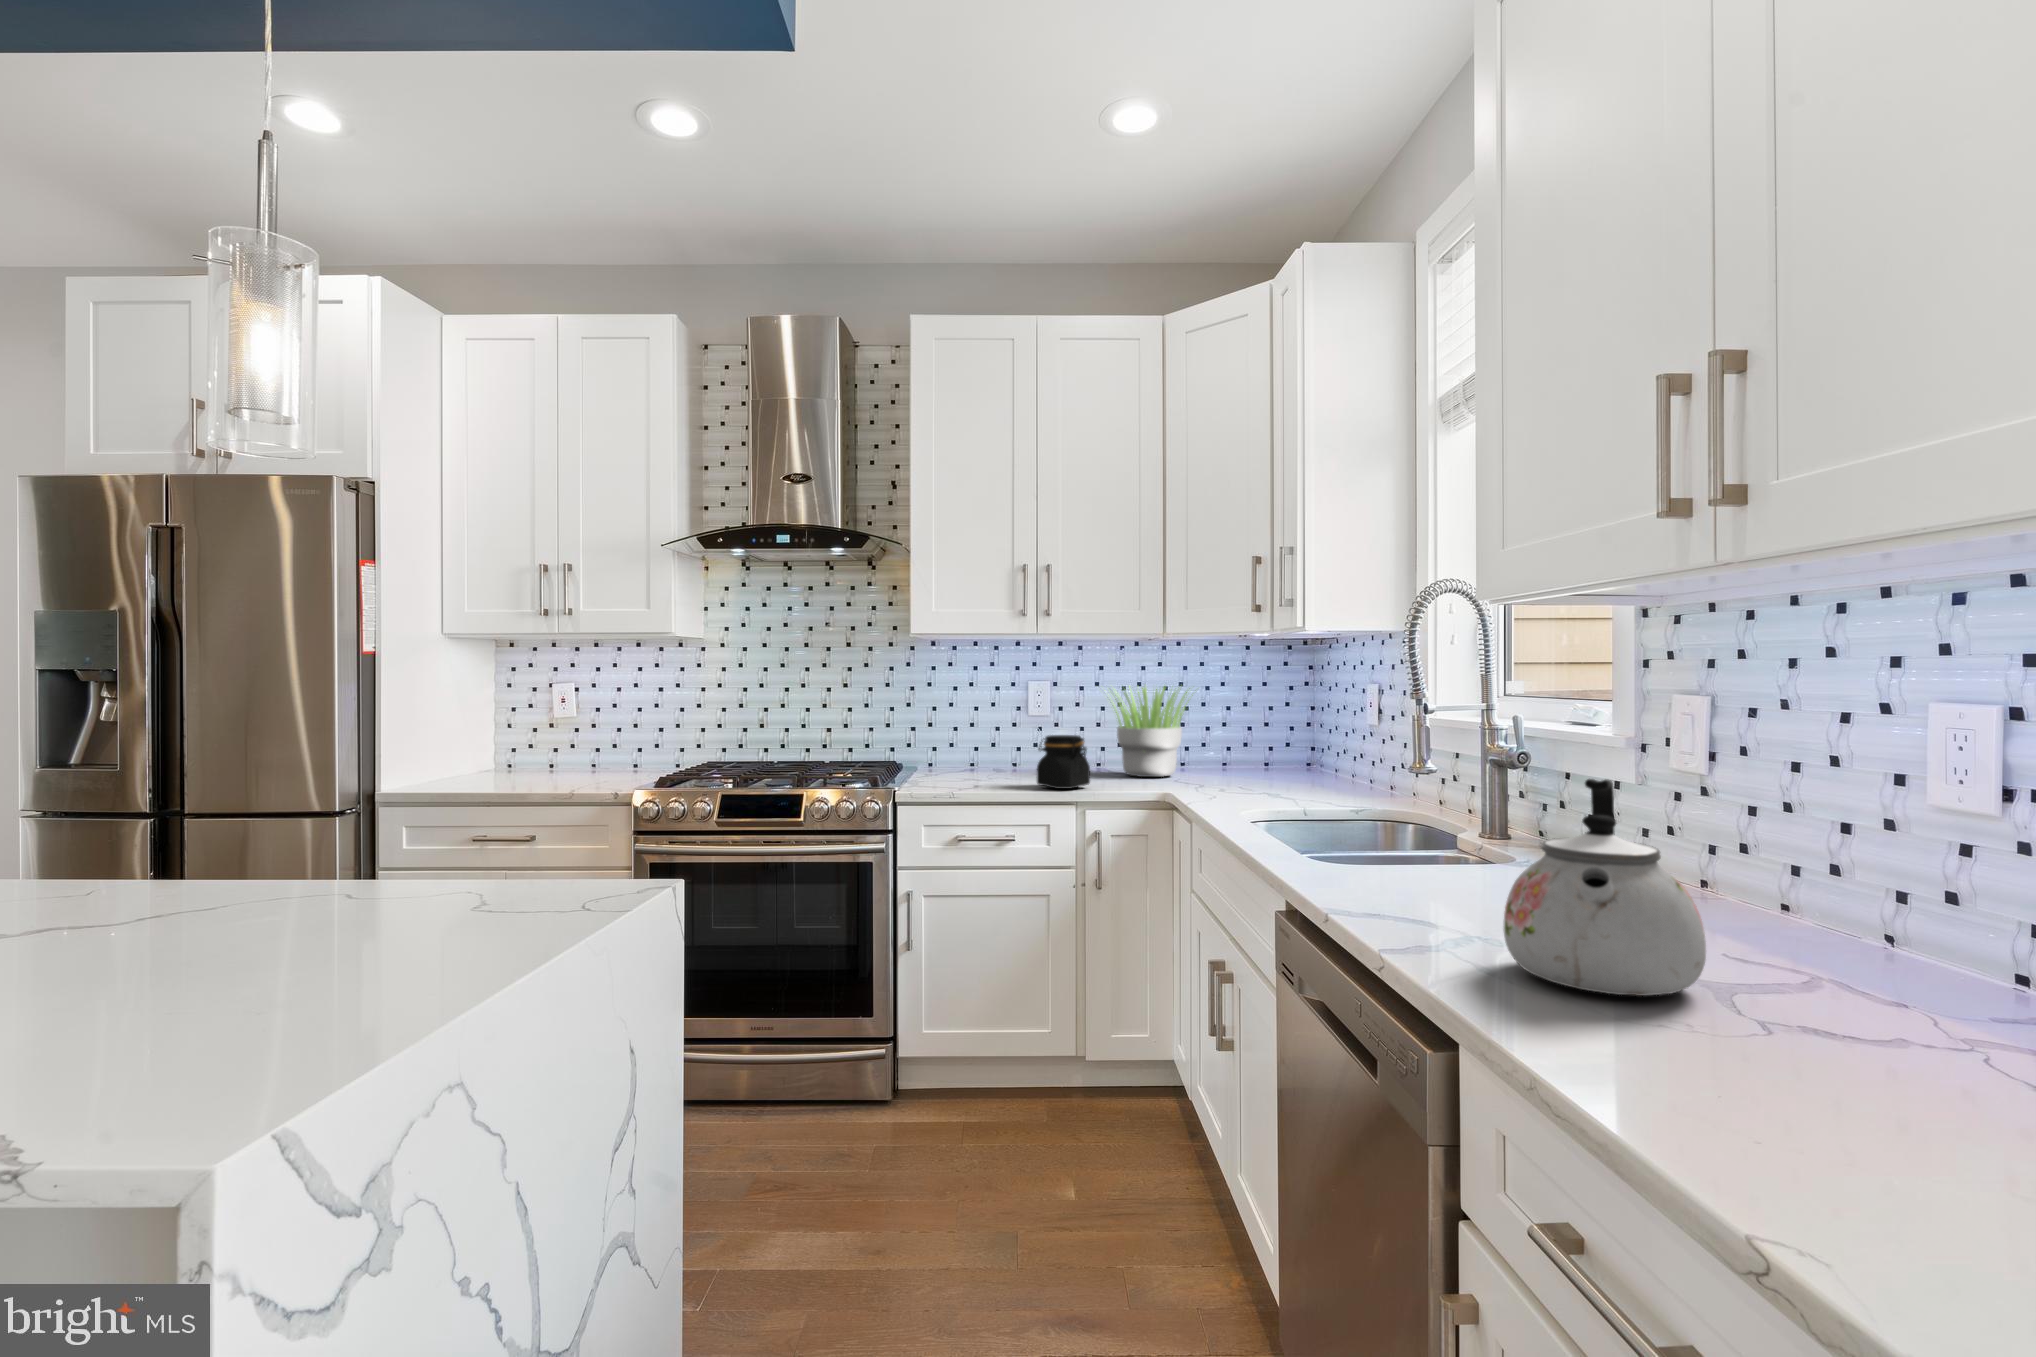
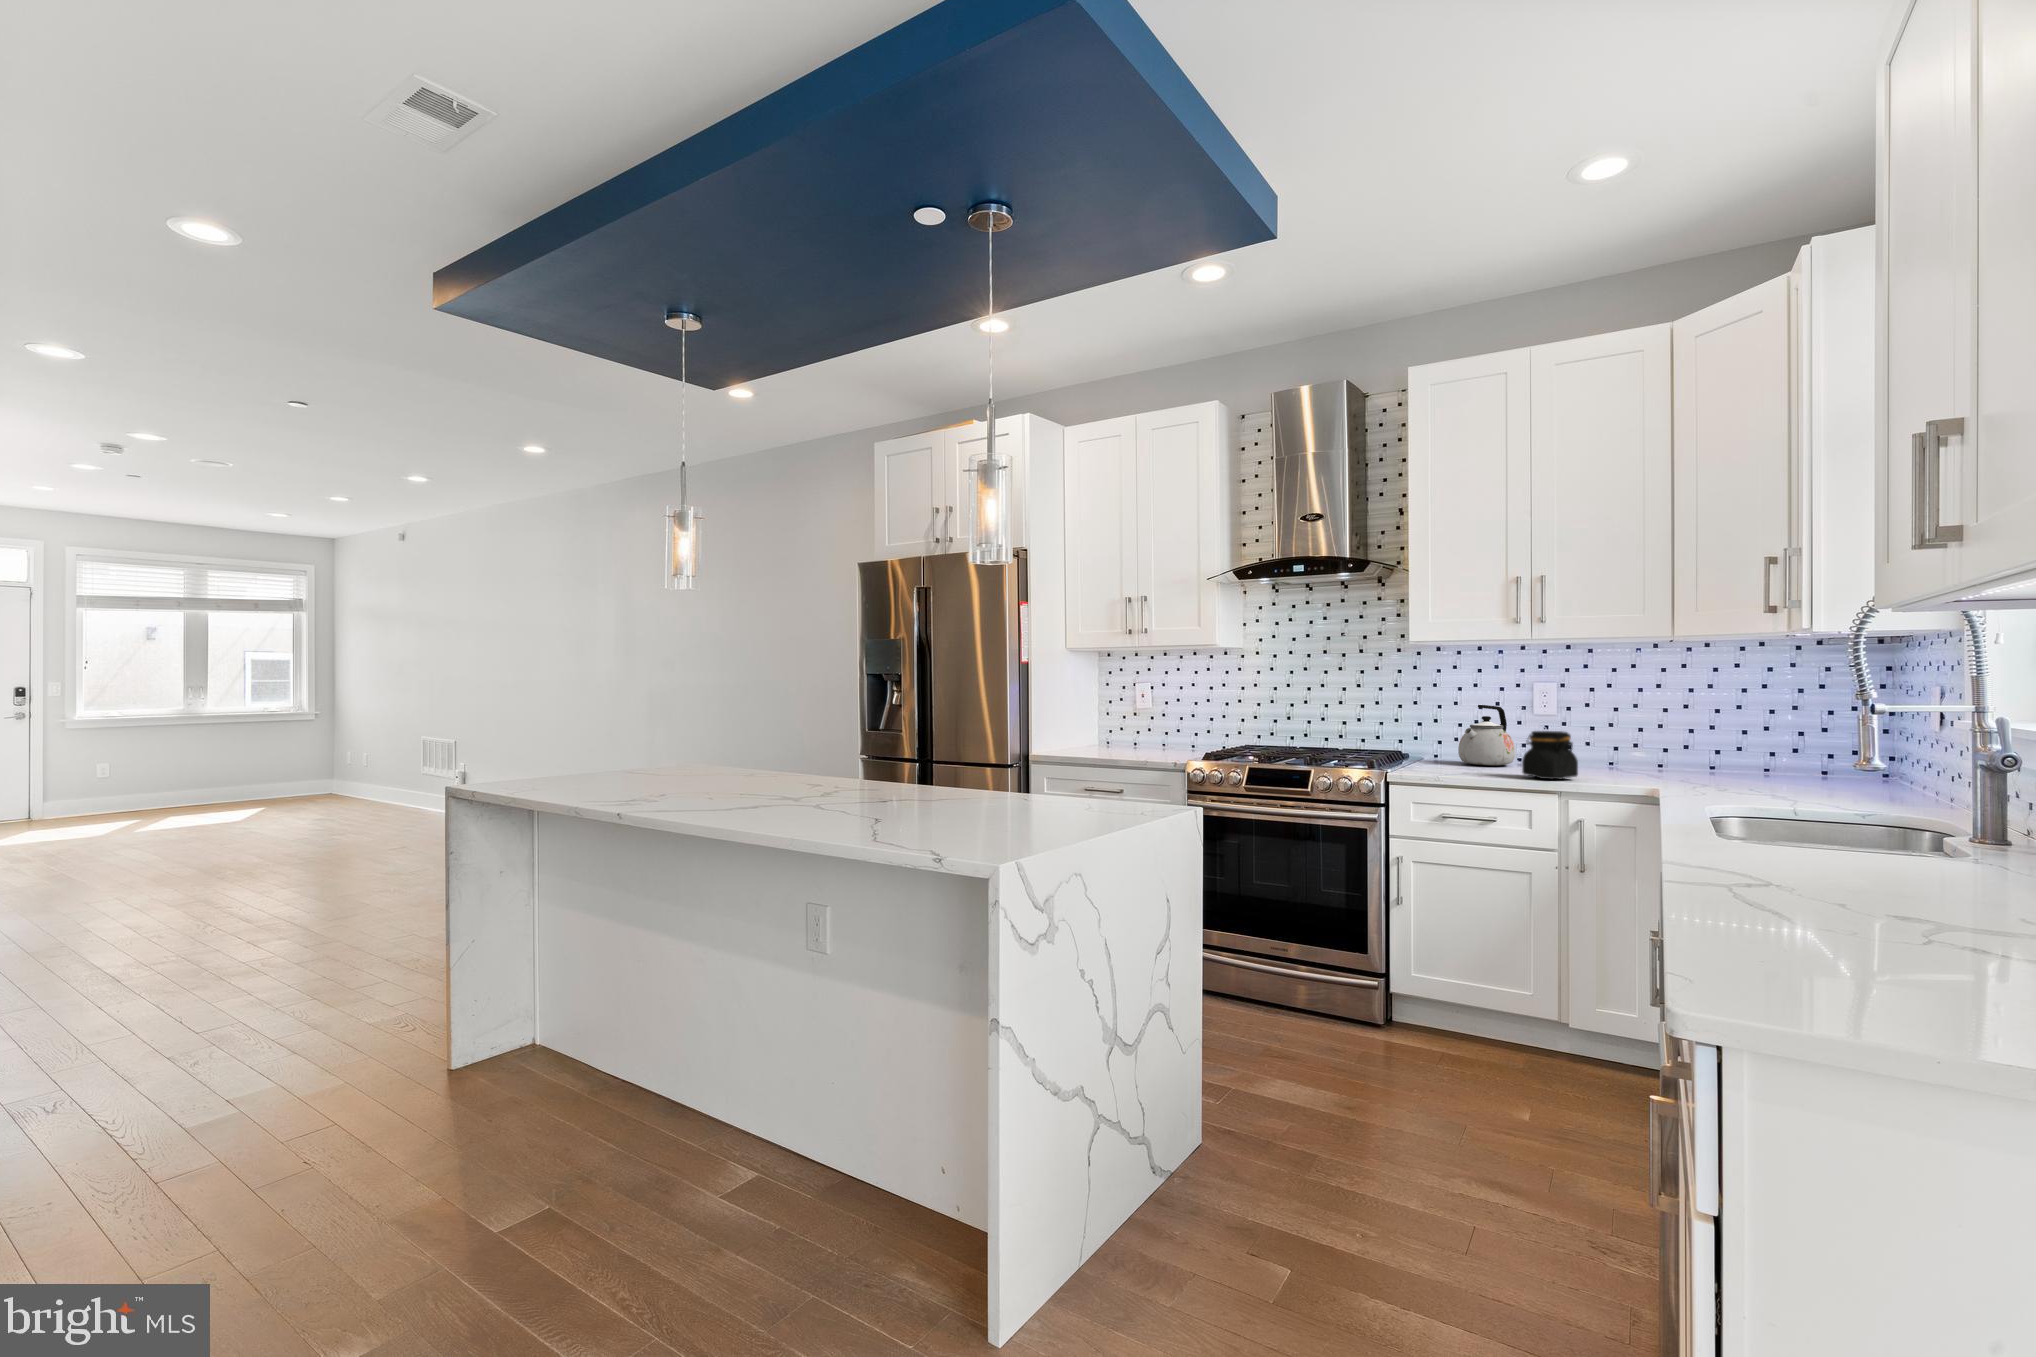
potted plant: present [1110,686,1193,777] -> none [1599,685,1725,776]
kettle: present [1503,779,1706,996] -> present [1458,705,1516,766]

